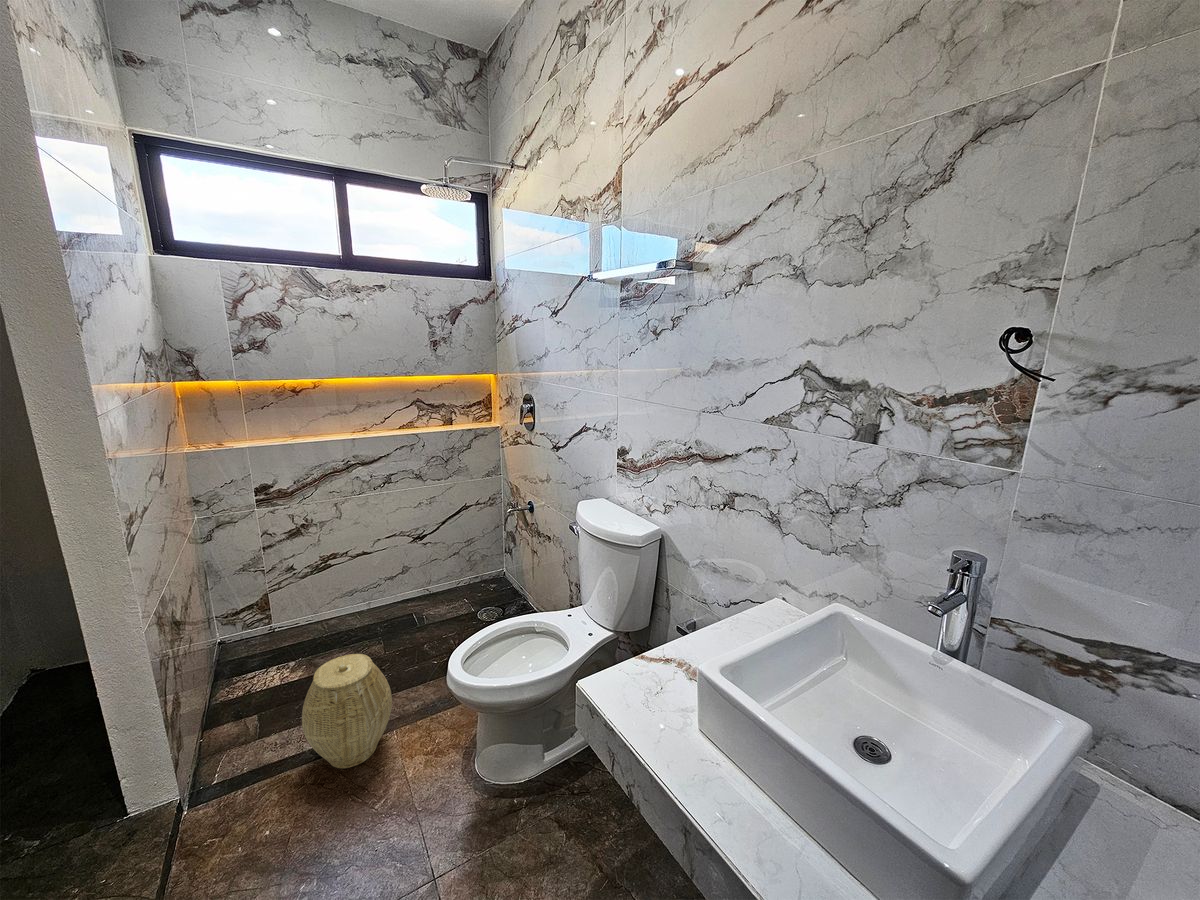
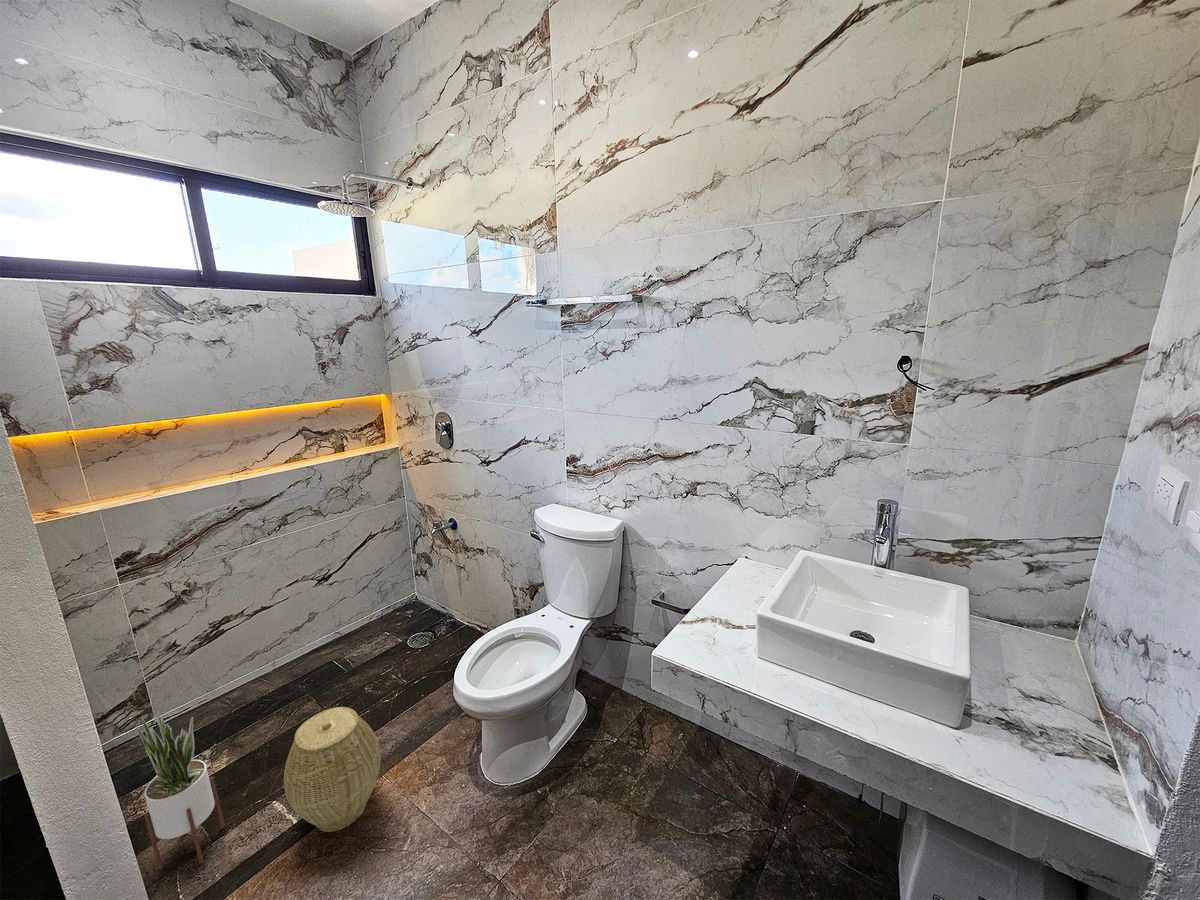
potted plant: none [205,619,271,757] -> present [137,712,225,869]

